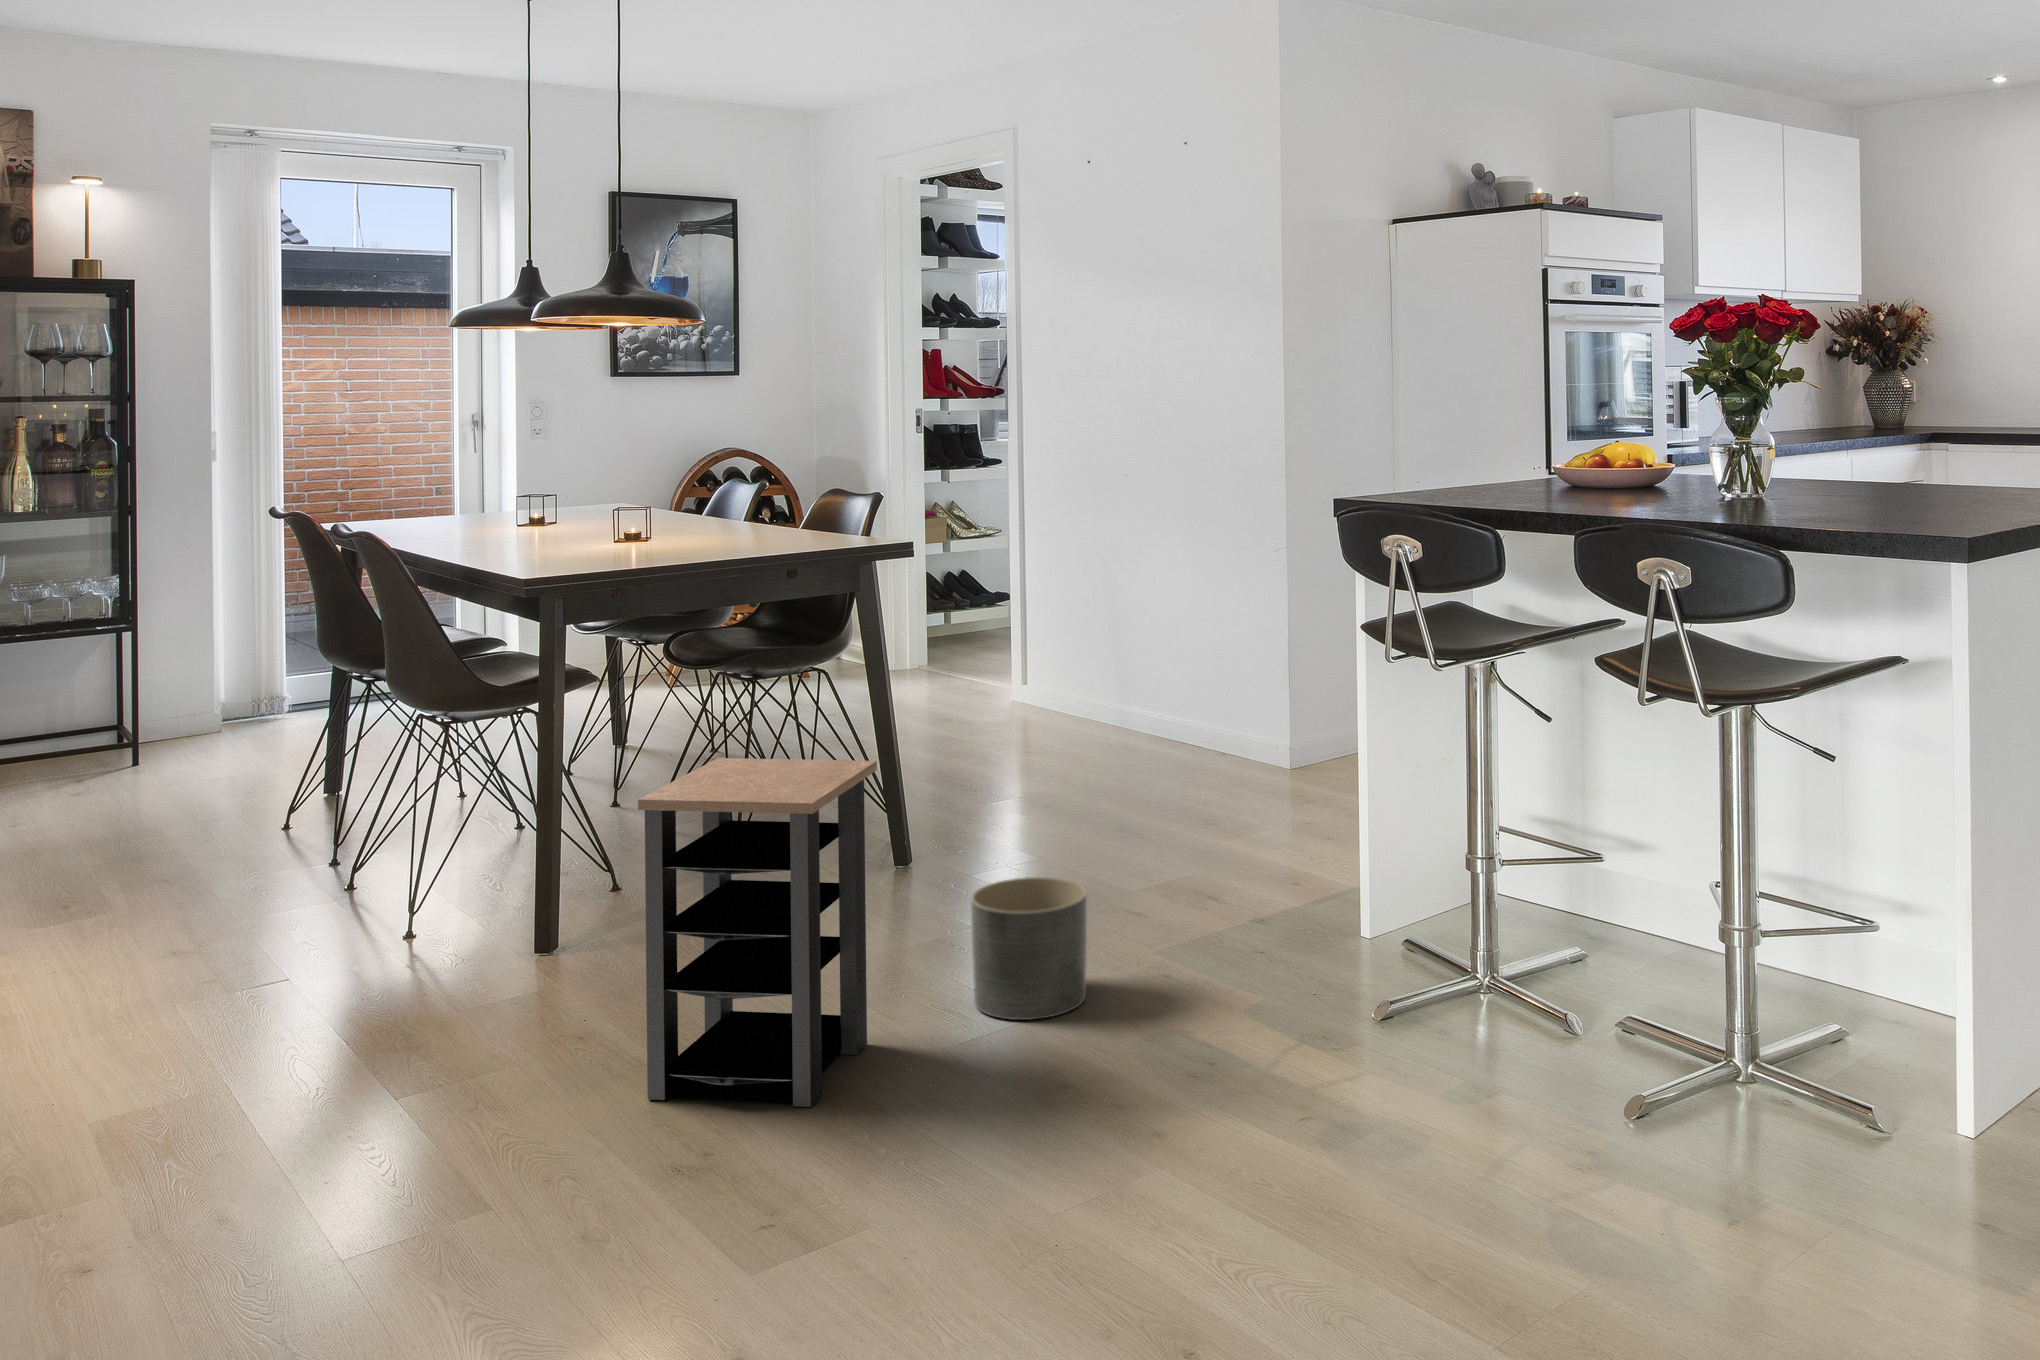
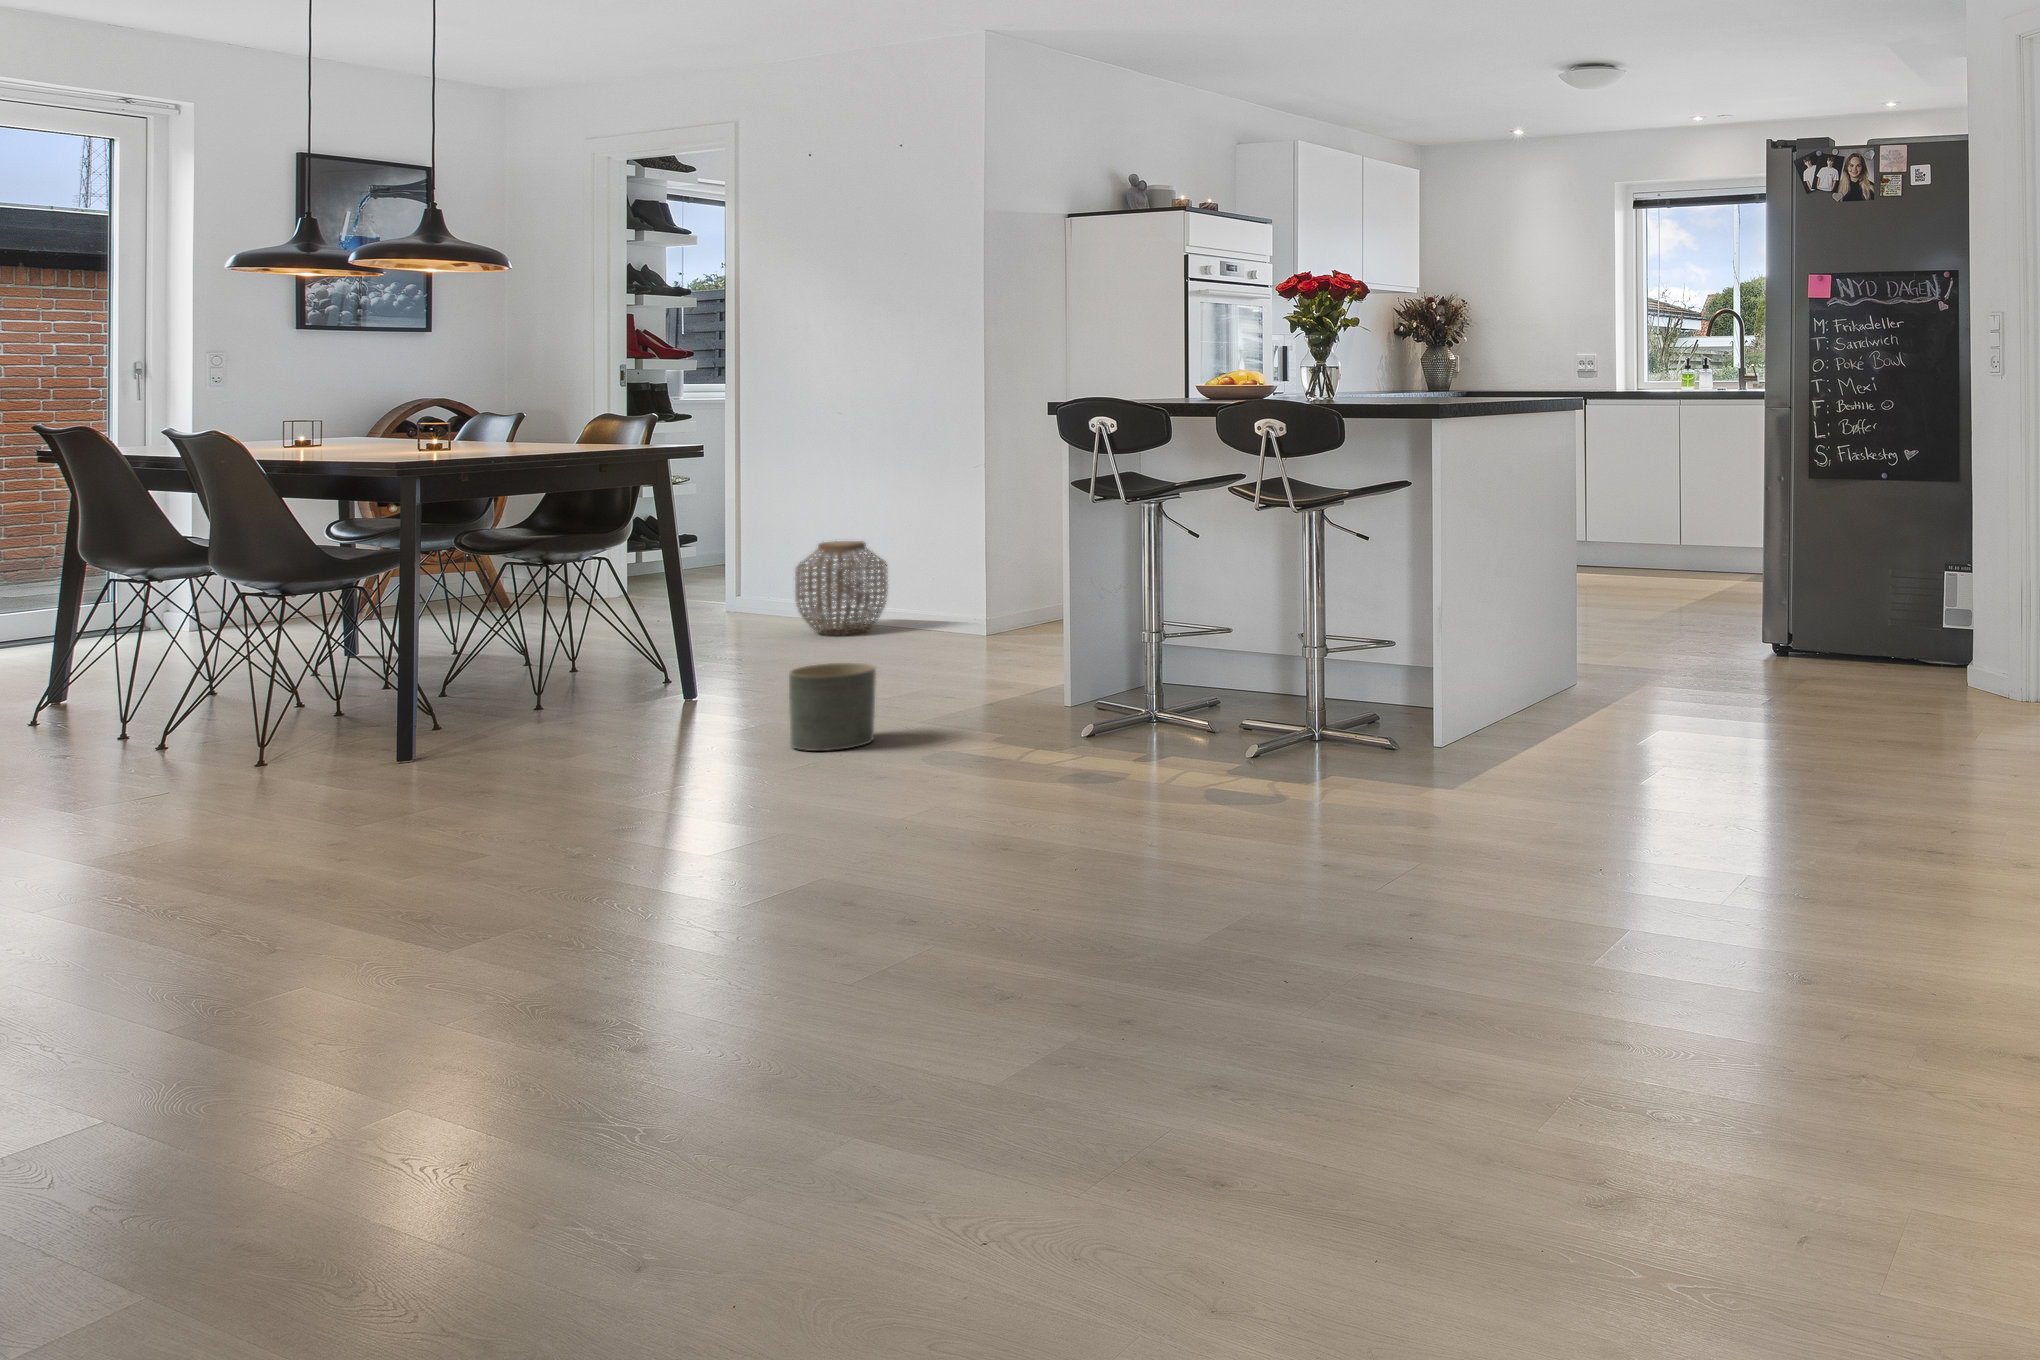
woven basket: none [1071,635,1177,755] -> present [795,541,888,635]
side table: present [638,758,877,1107] -> none [564,572,728,799]

